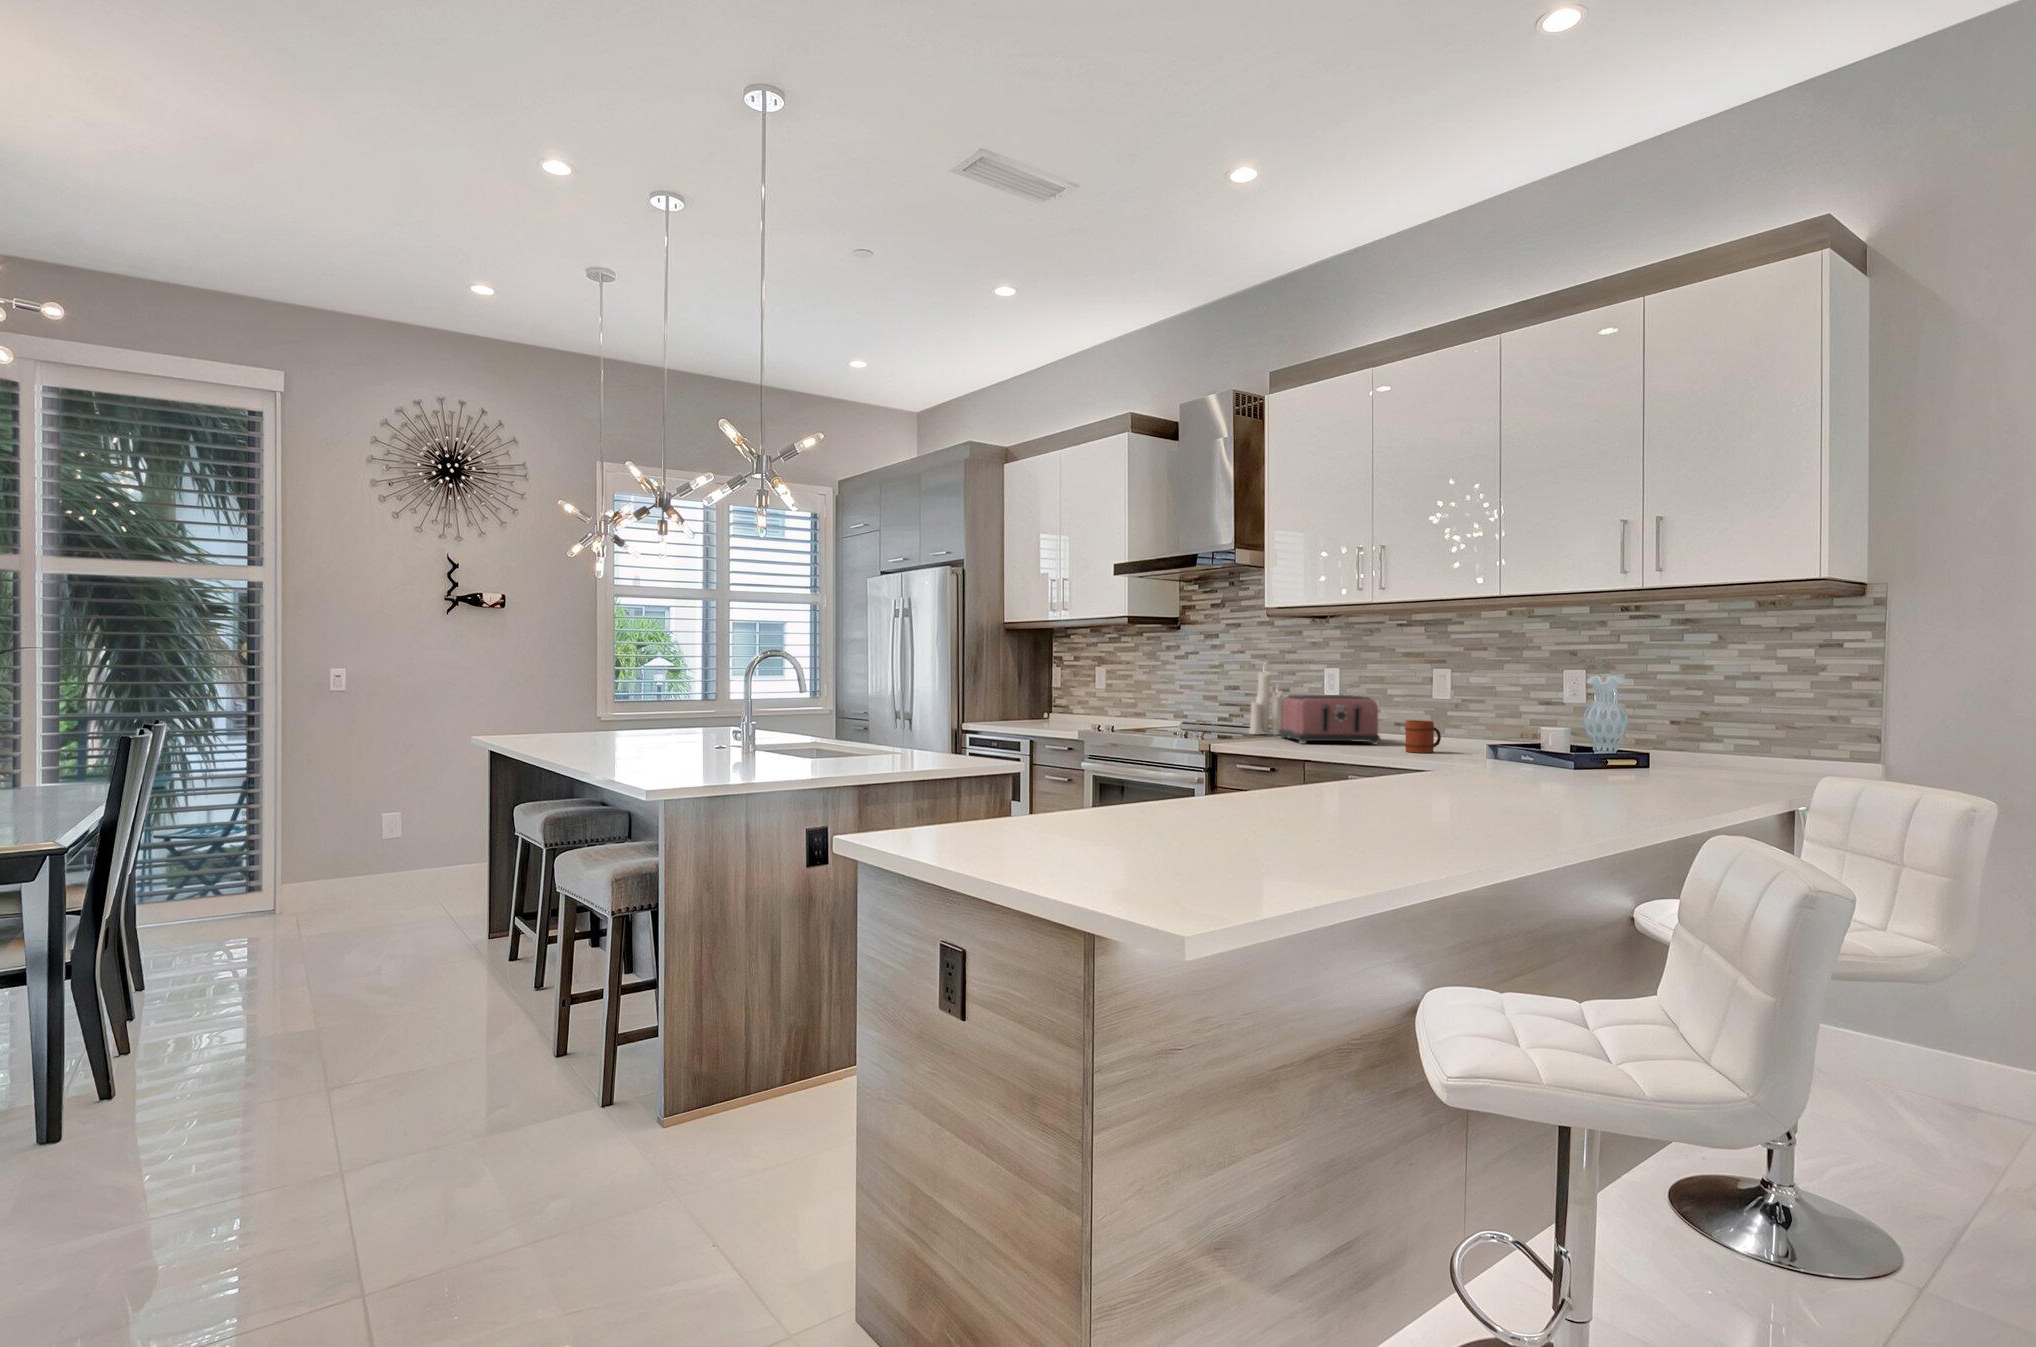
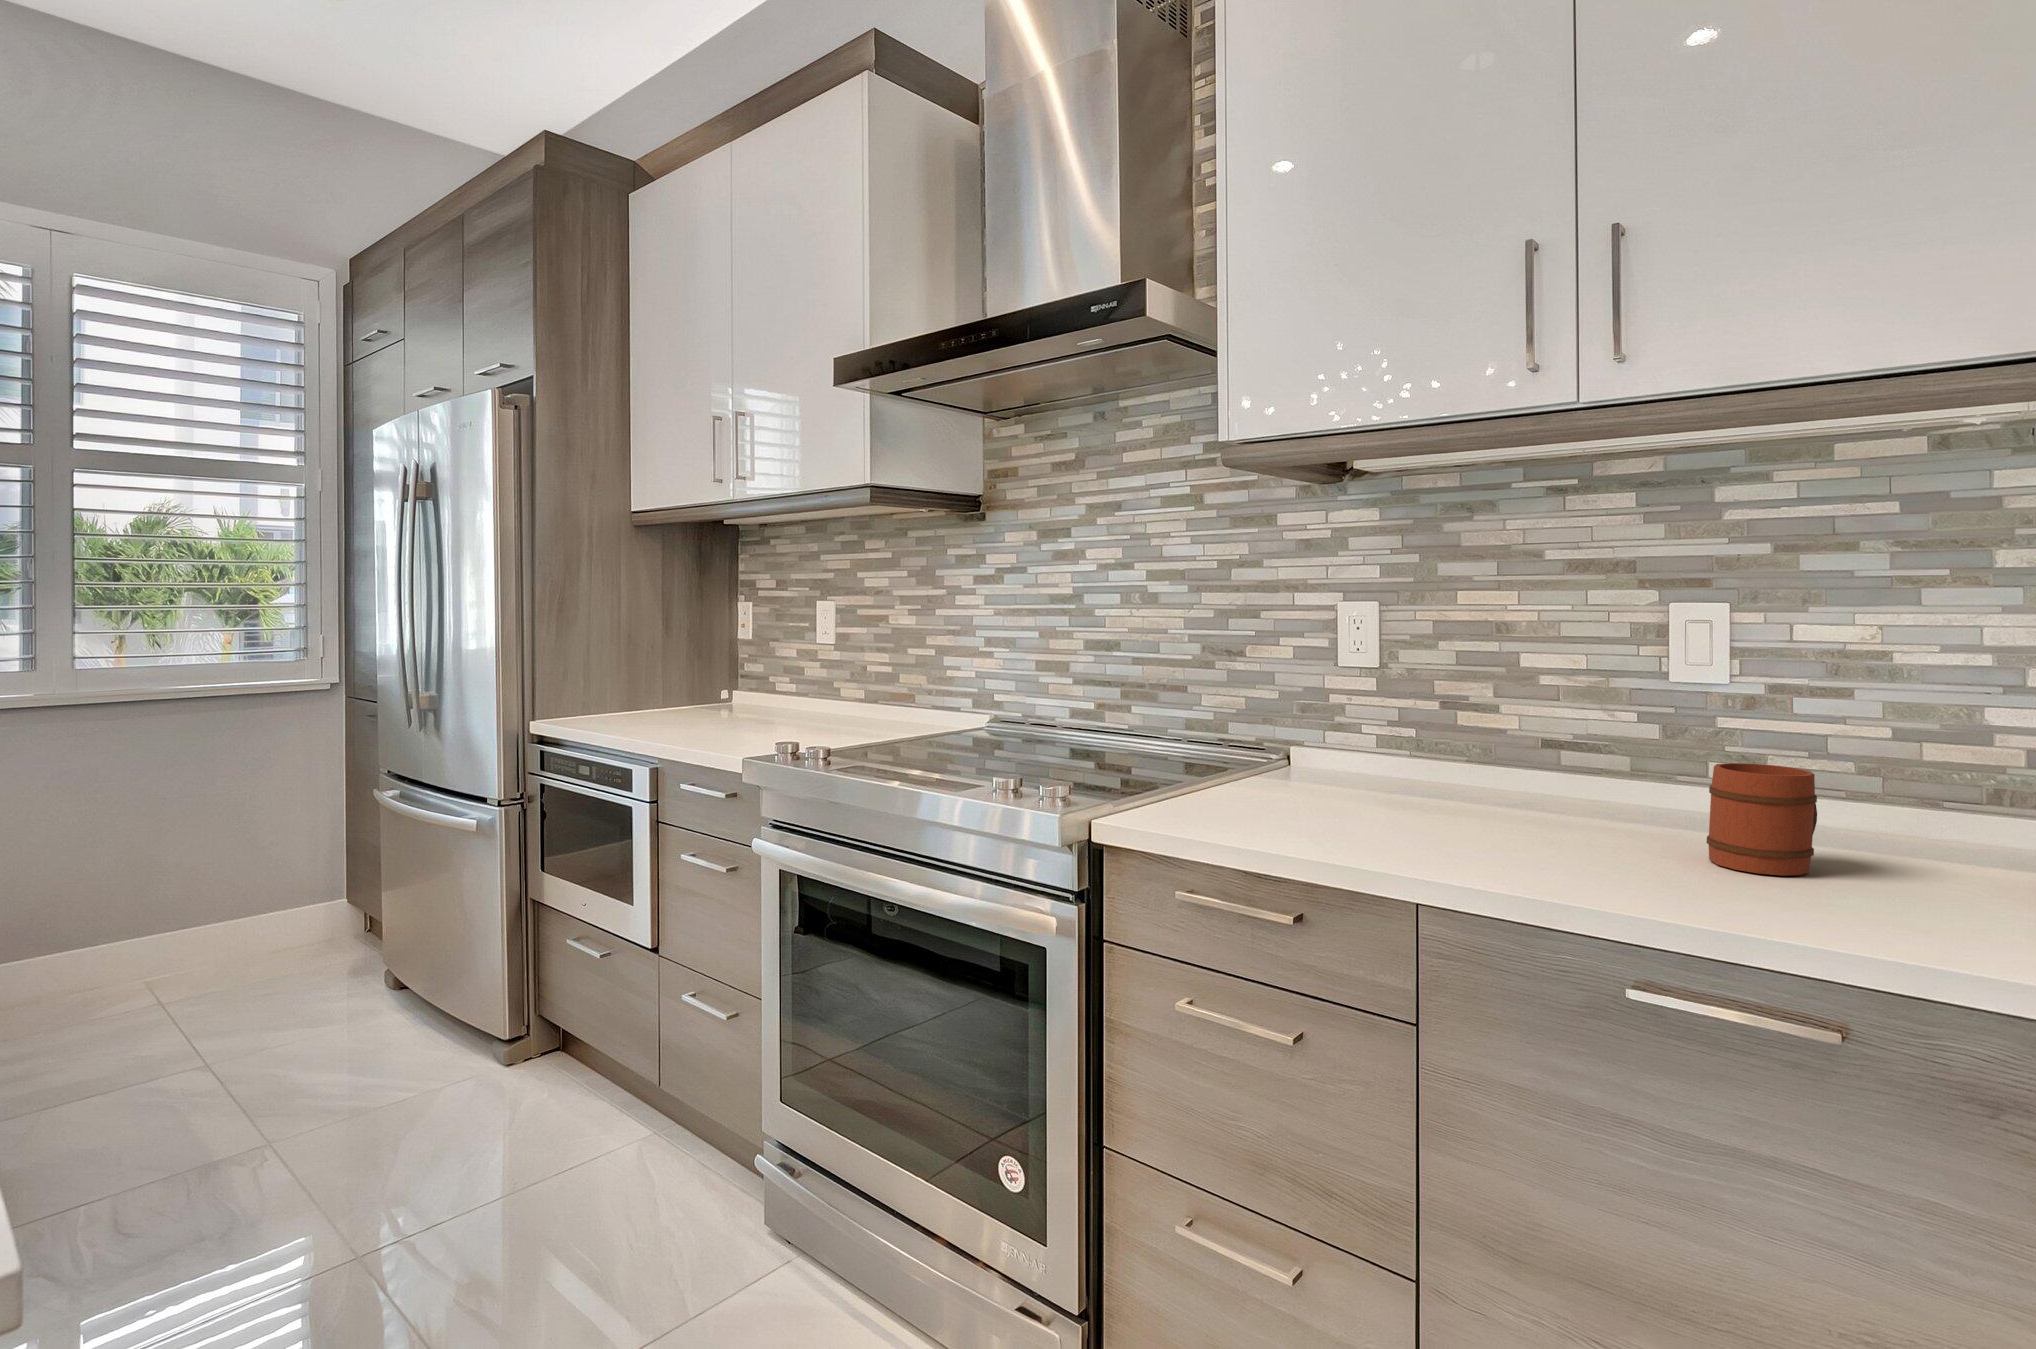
candle: present [1249,670,1283,735] -> none [1158,581,1238,765]
toaster: present [1279,695,1380,744] -> none [1244,670,1548,819]

